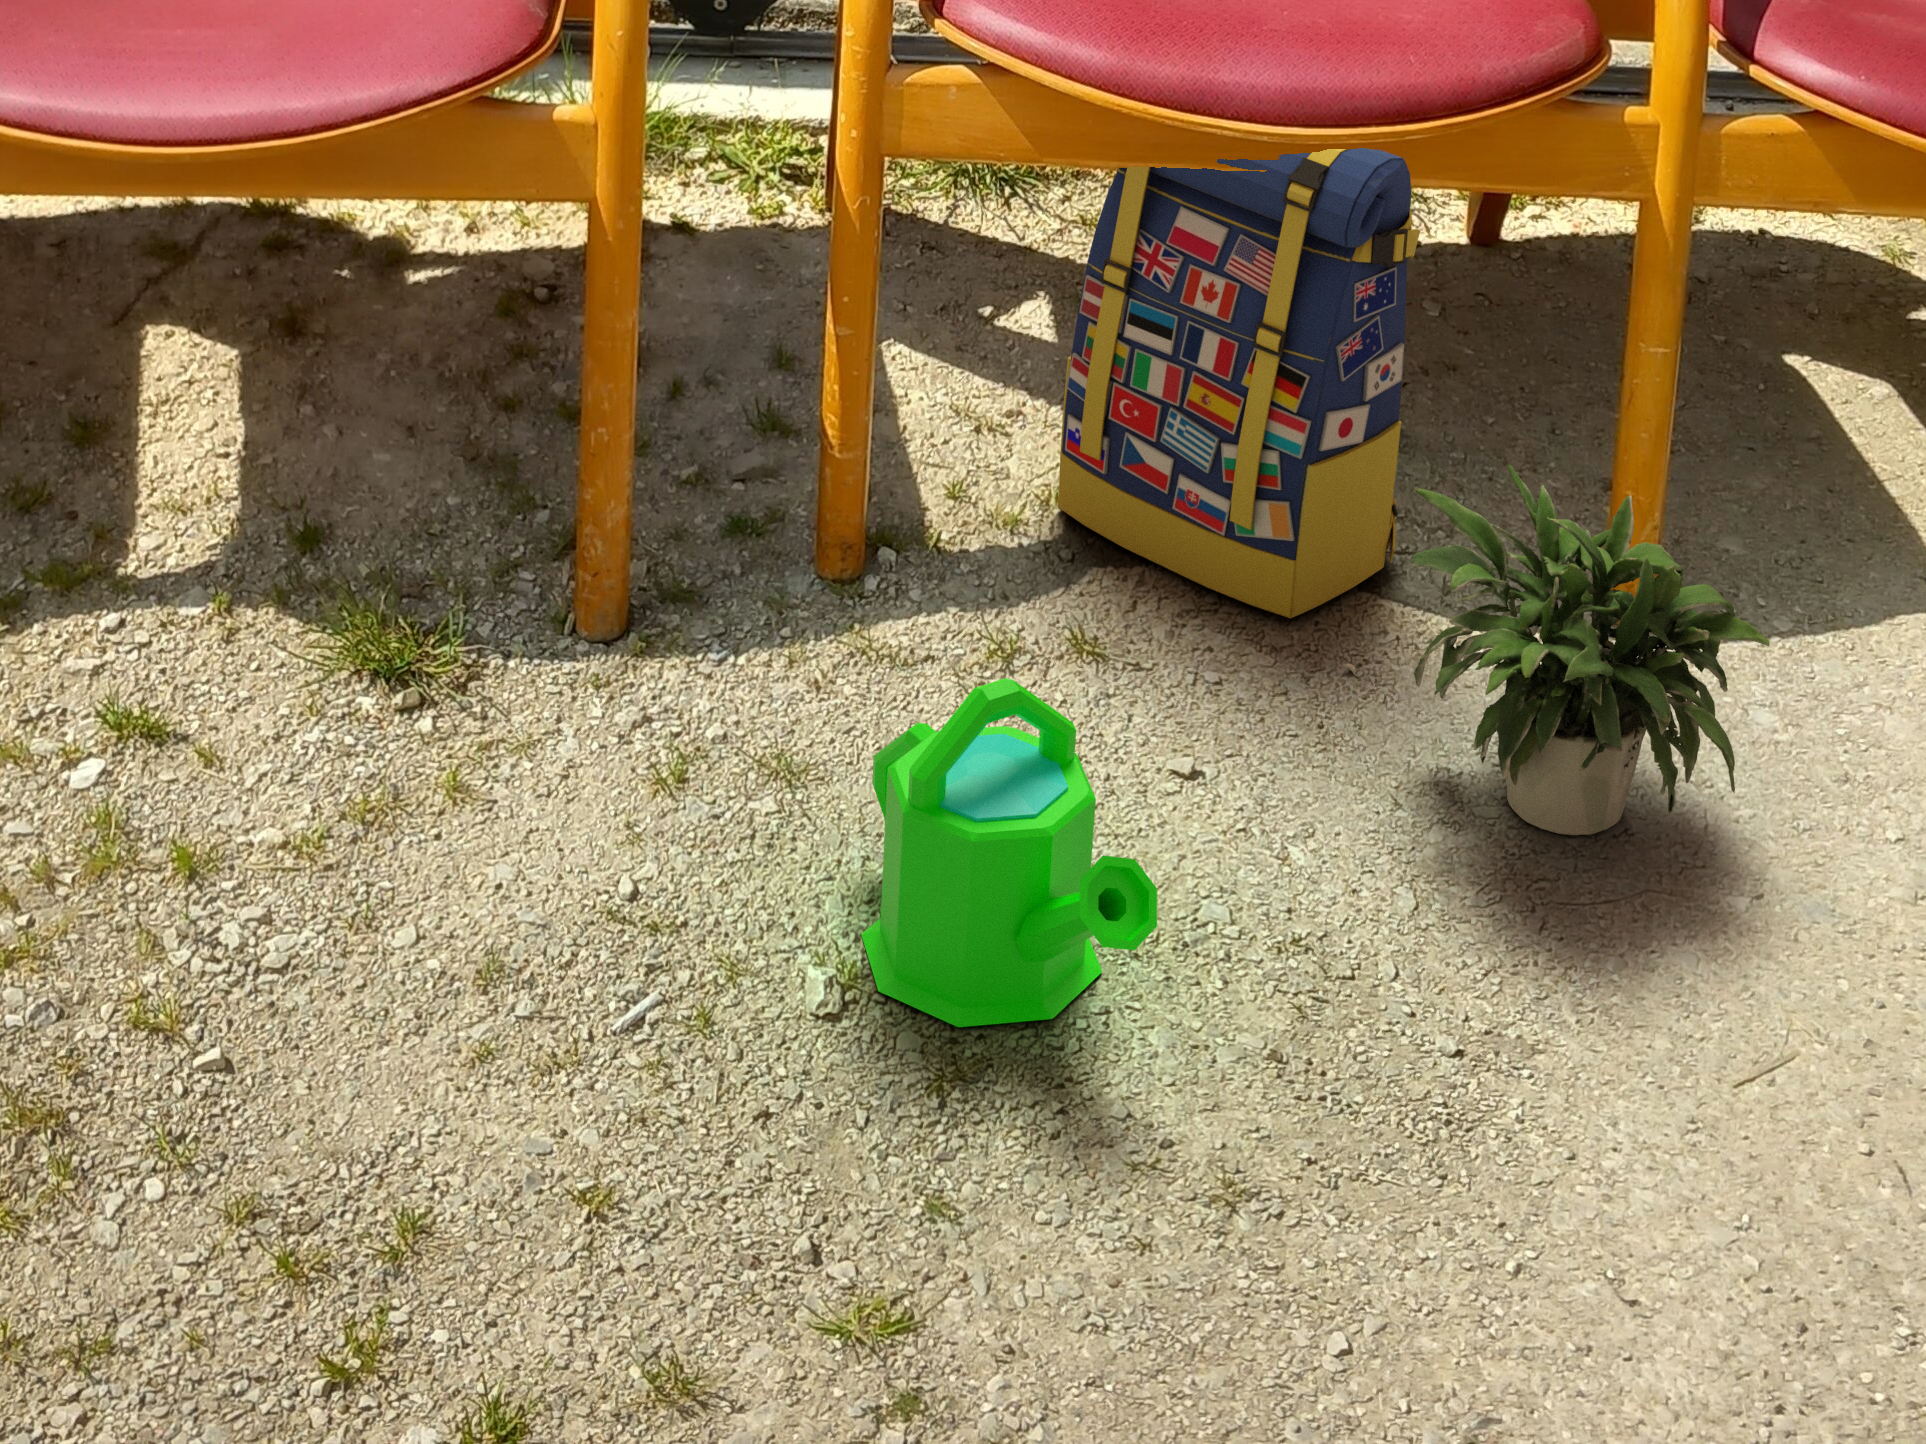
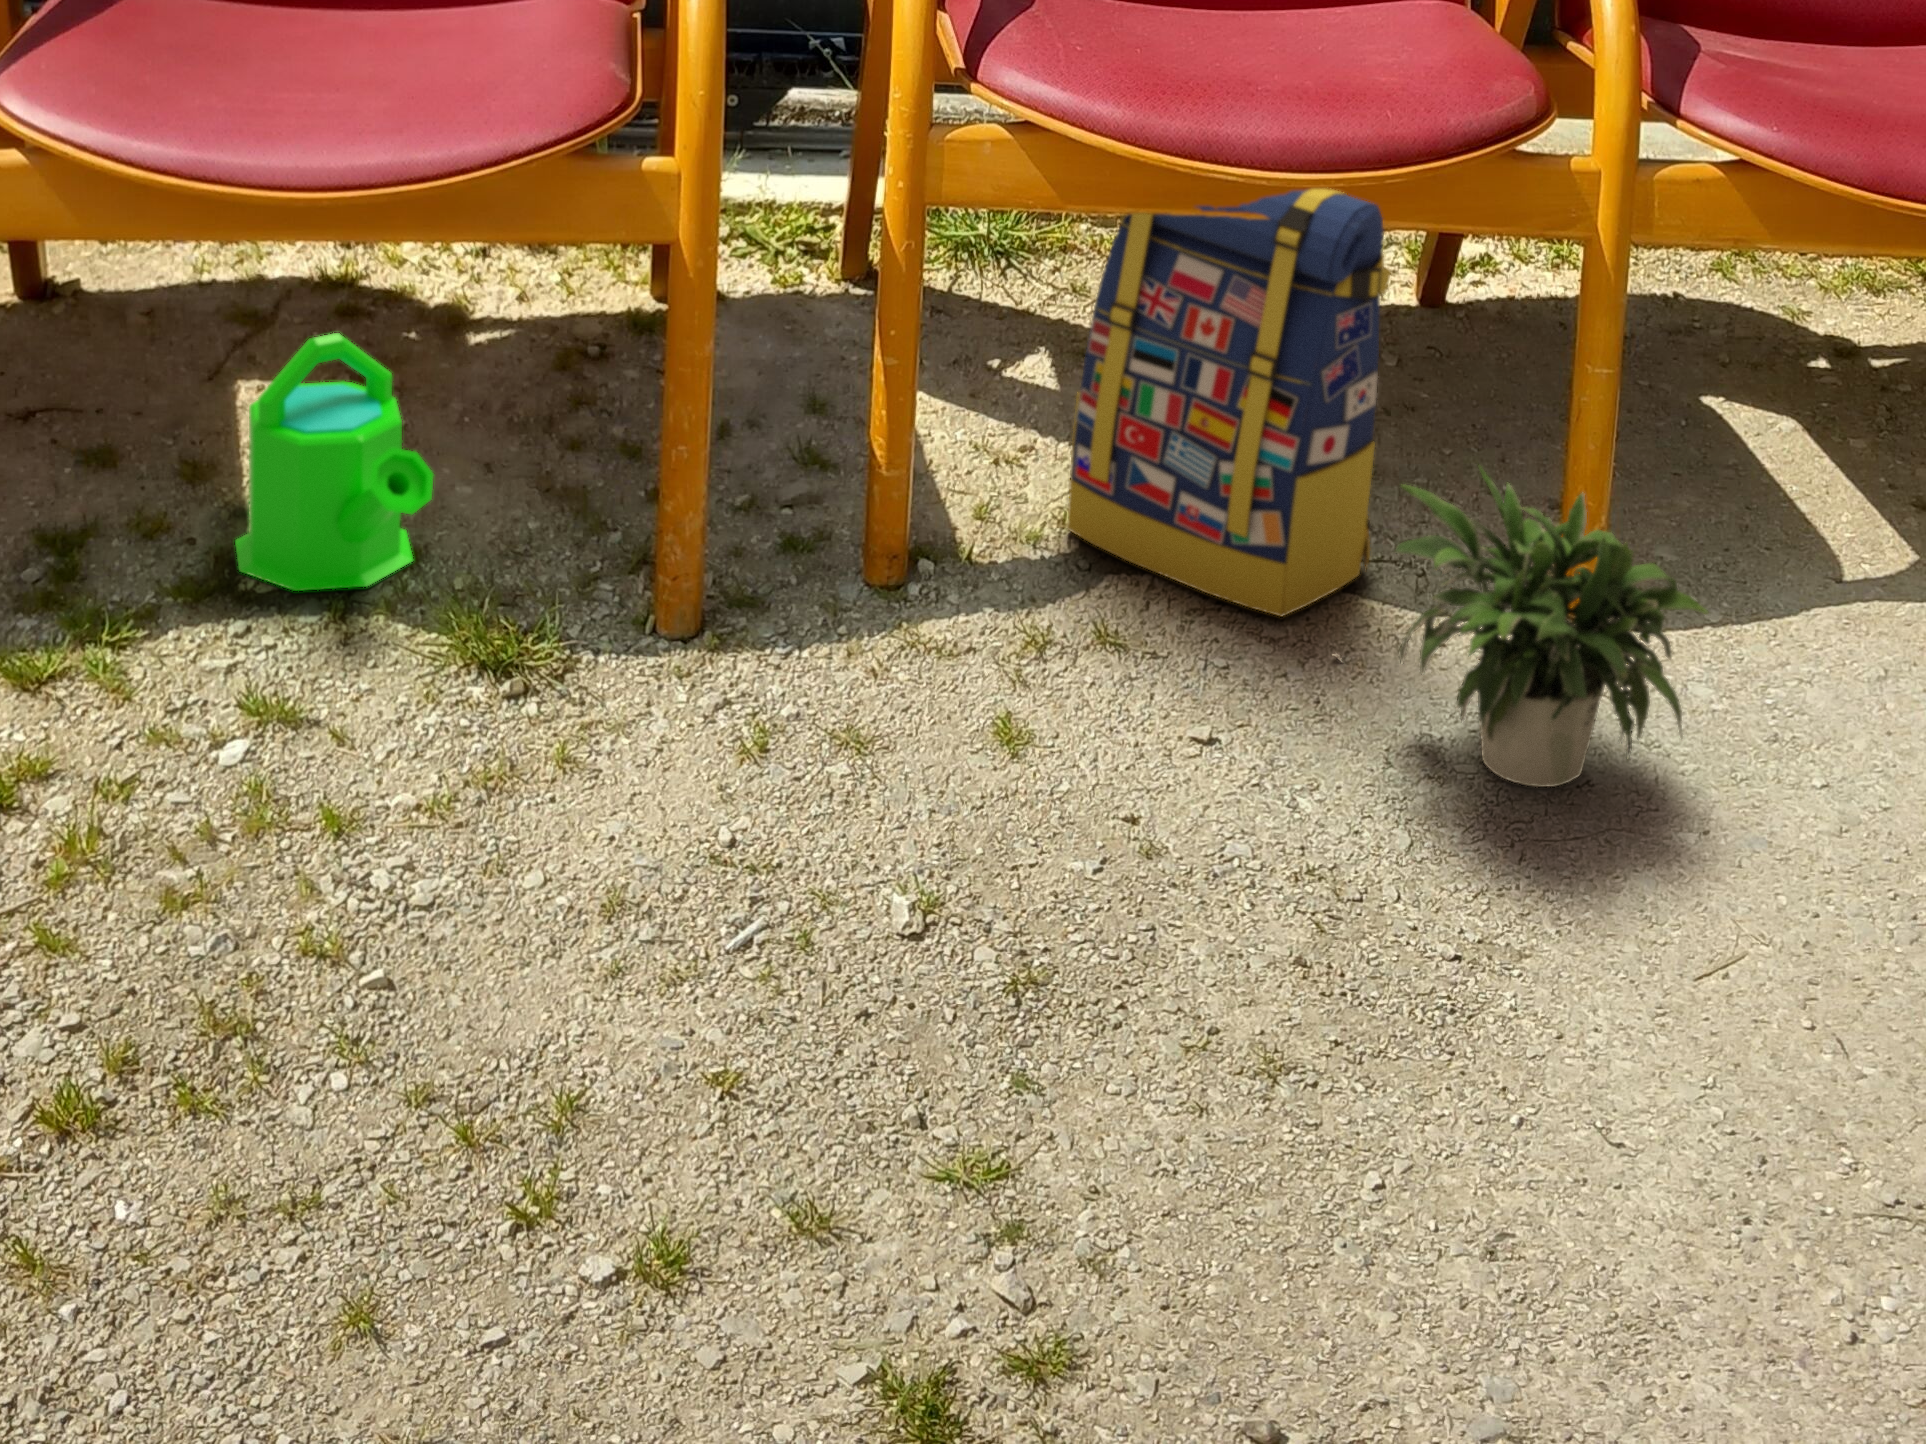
watering can: present [861,678,1157,1027] -> present [235,333,433,591]

